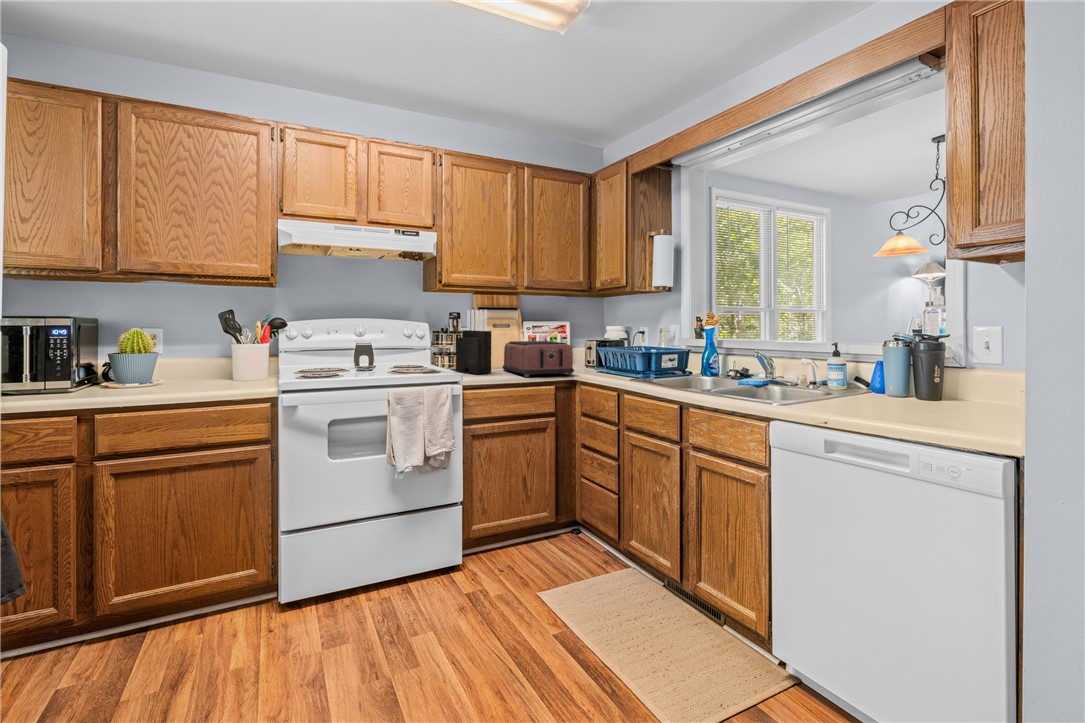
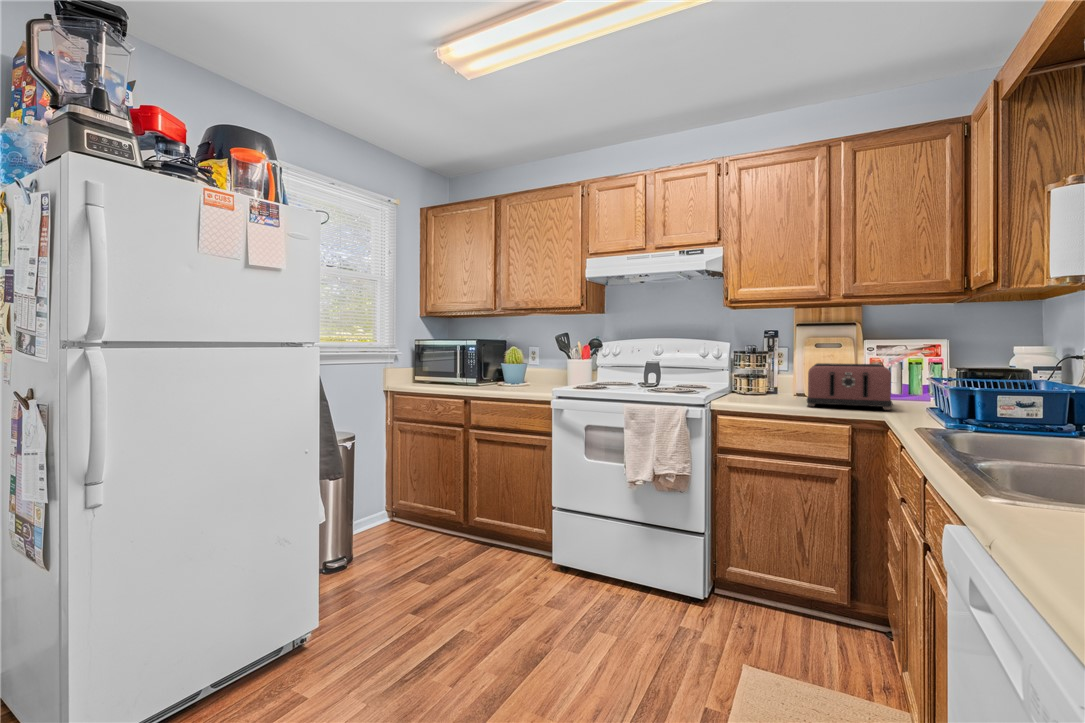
knife block: present [456,310,491,374] -> none [746,325,781,399]

